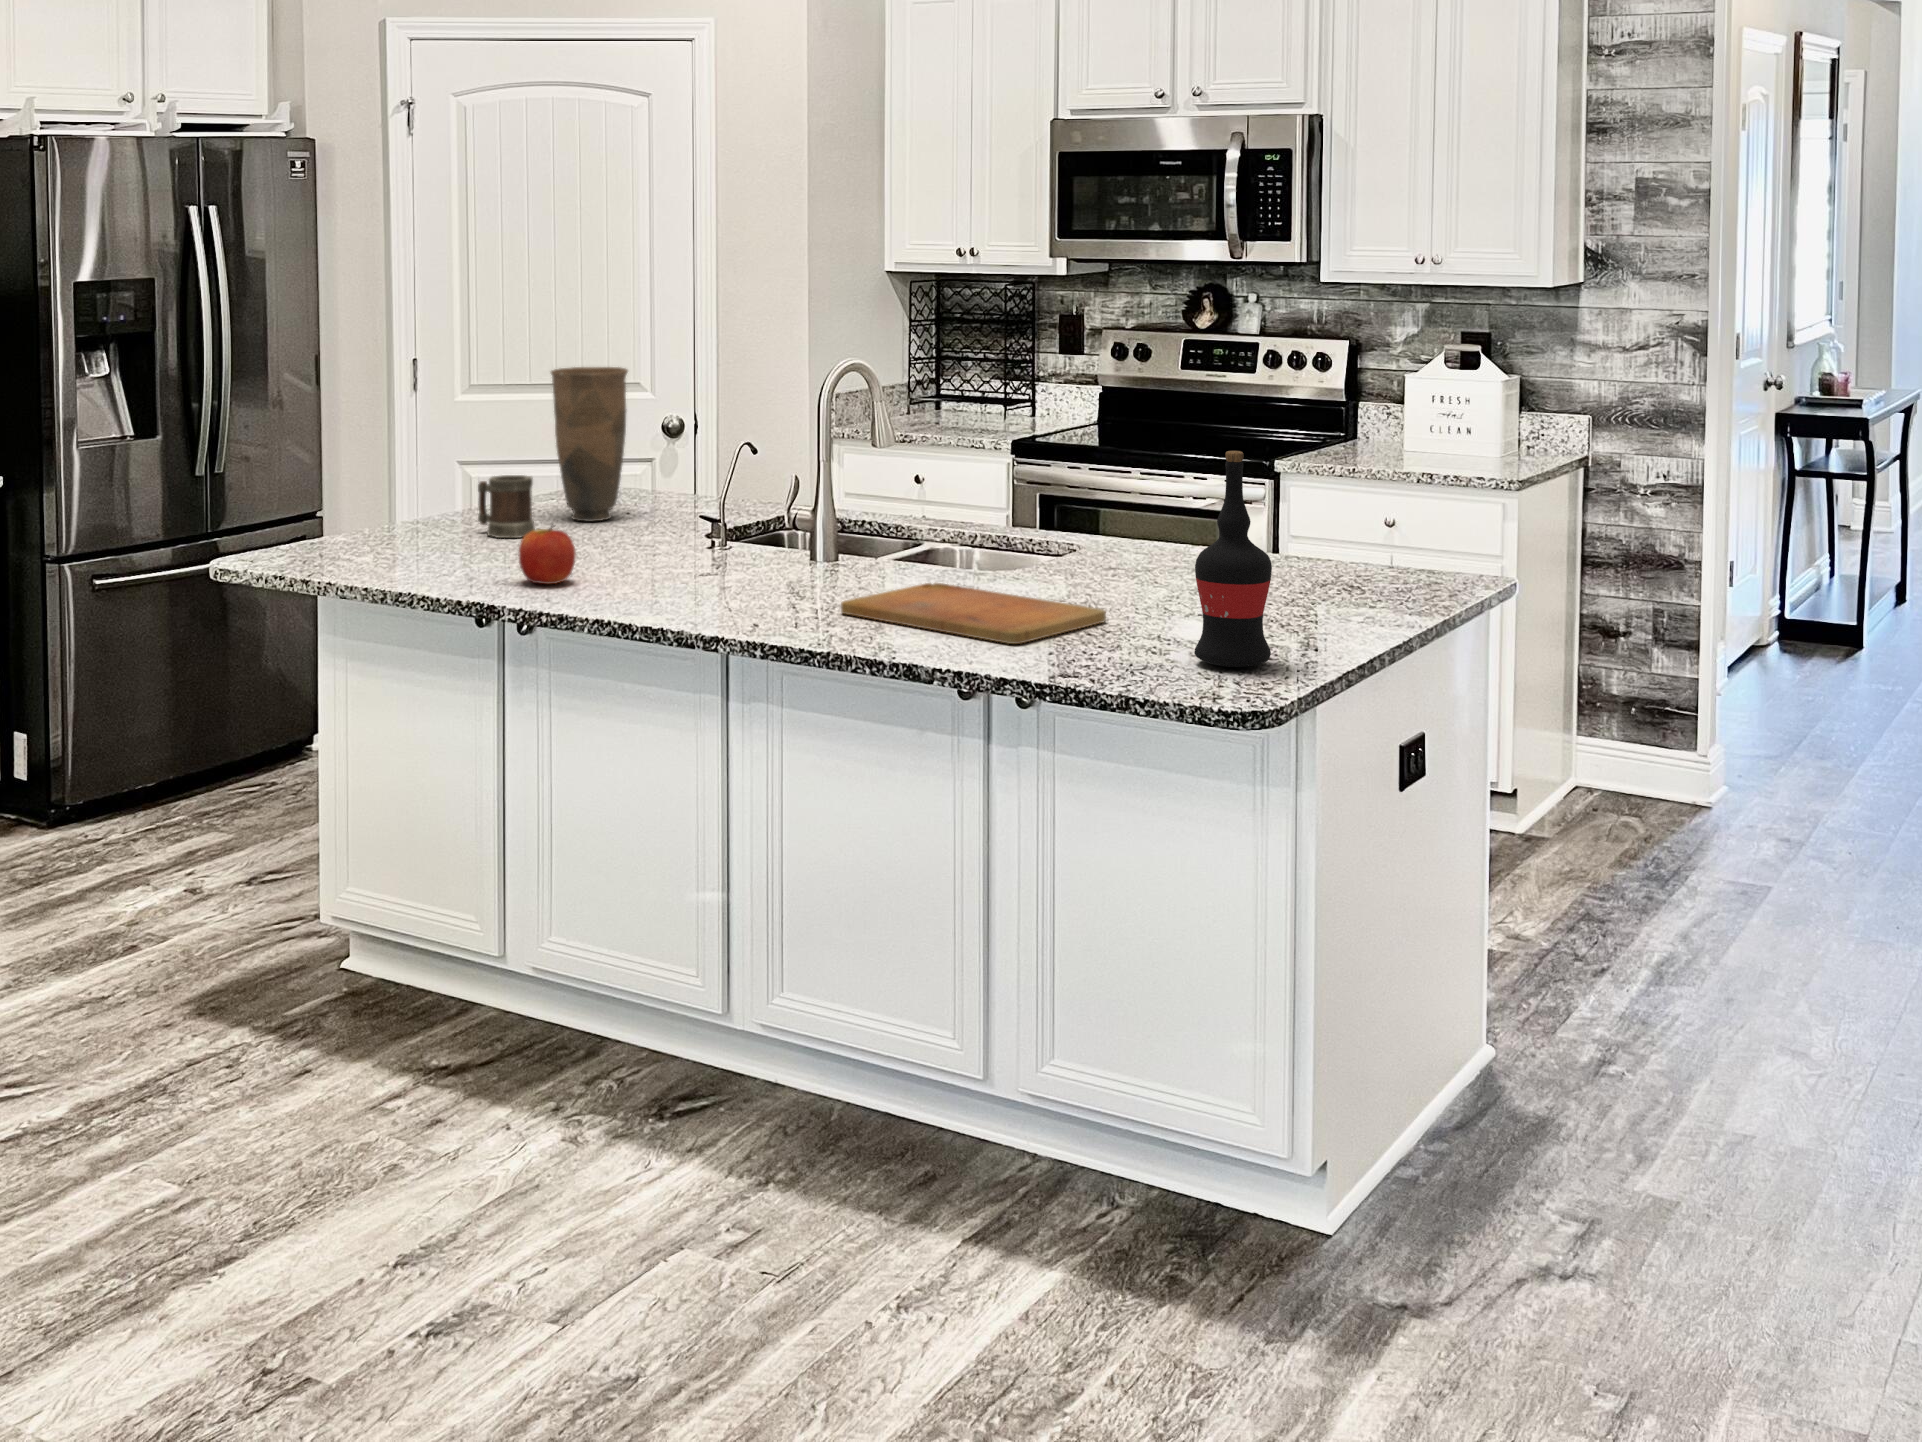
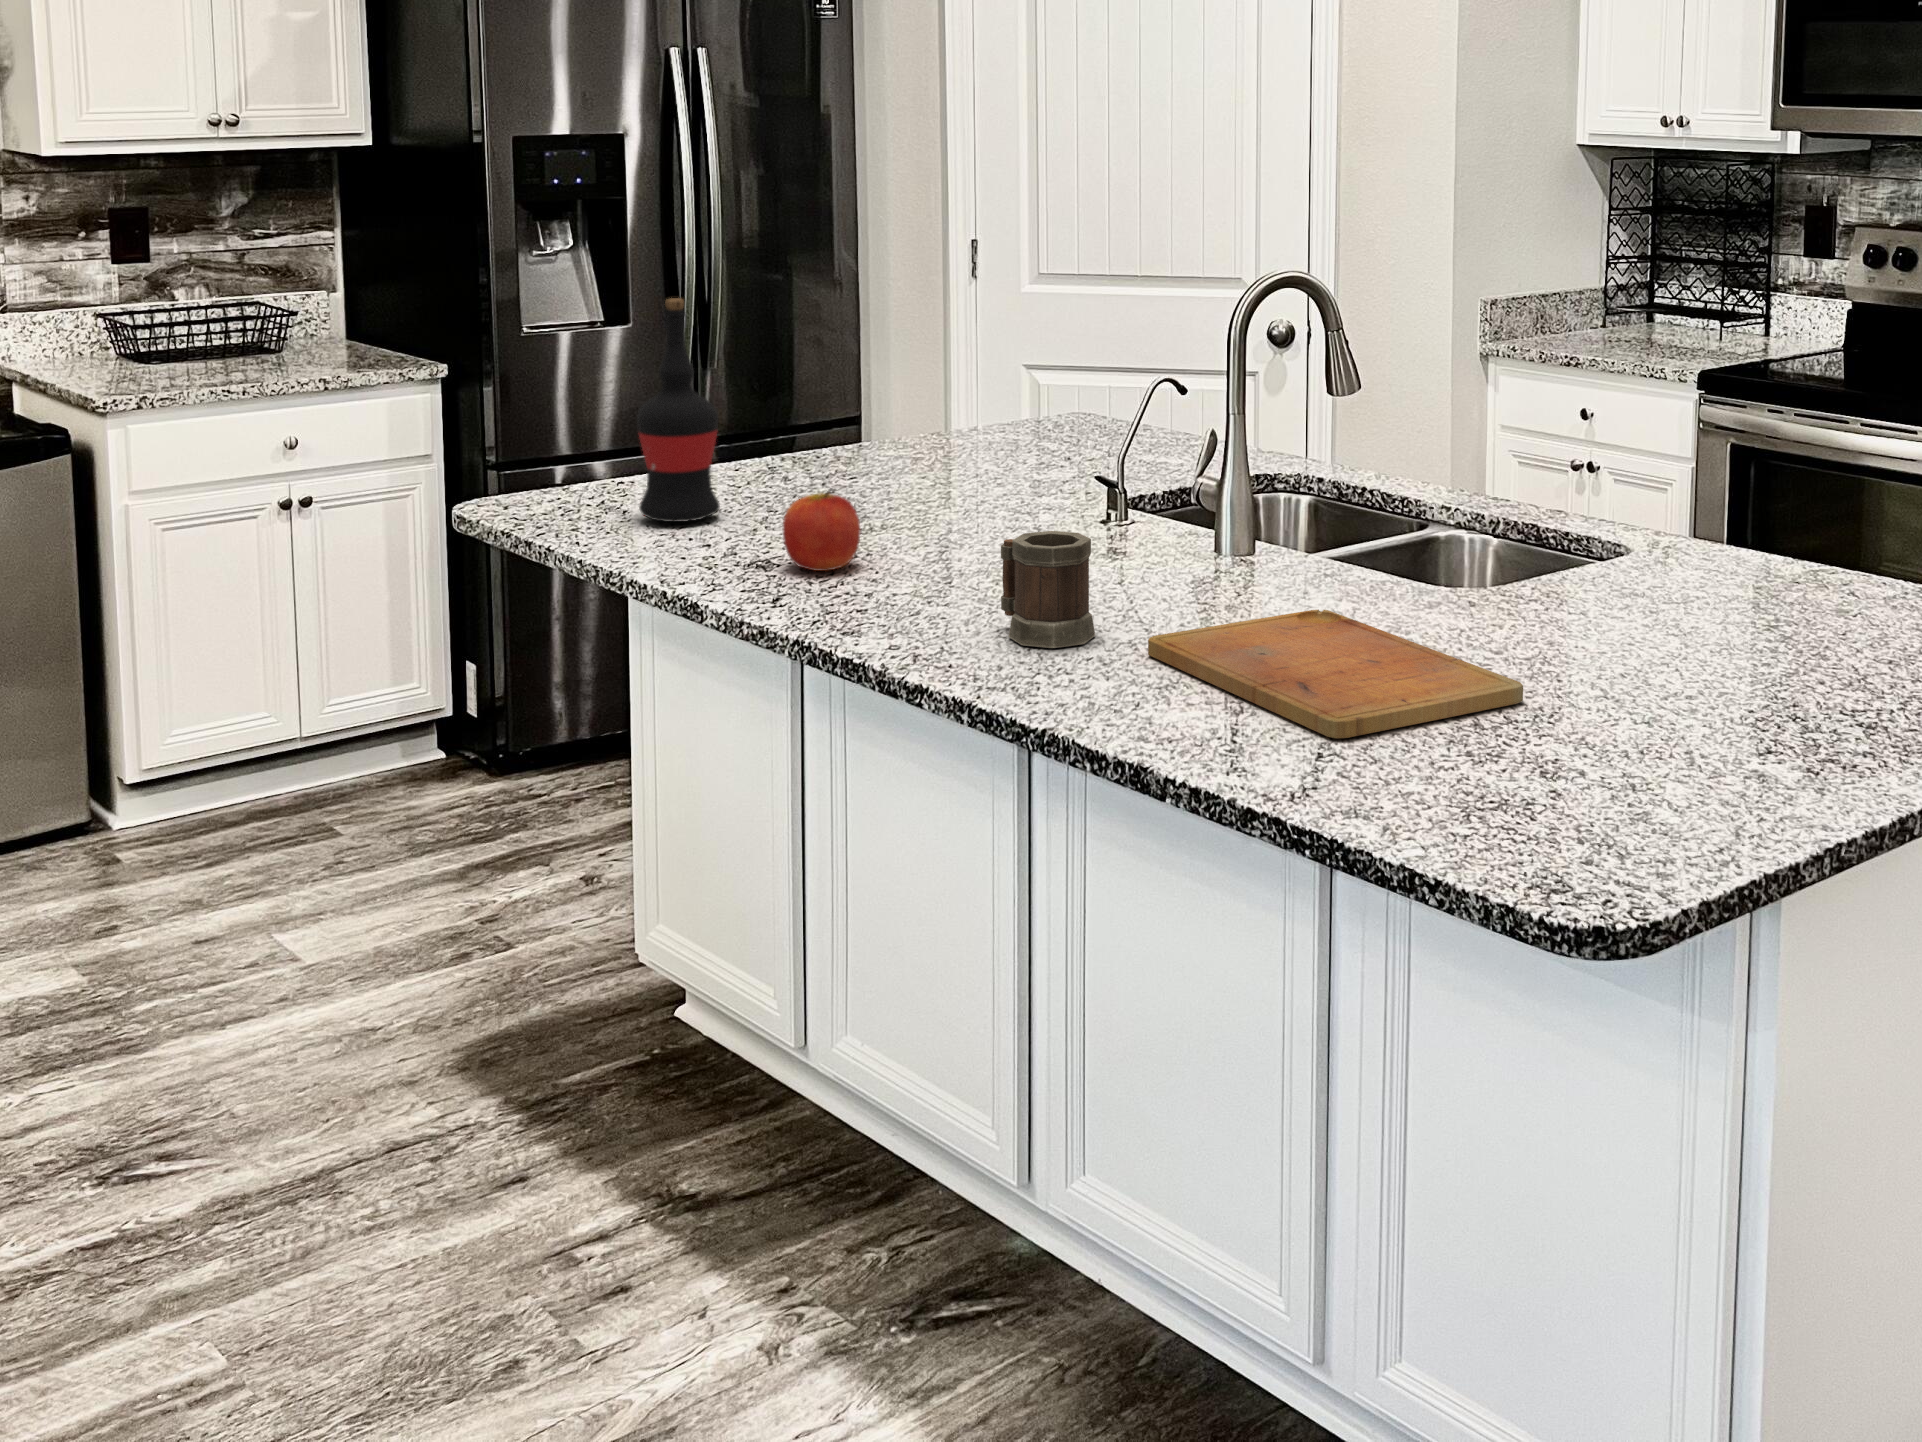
vase: present [551,367,628,521] -> none [961,264,1064,468]
wine bottle: present [1194,451,1272,667] -> present [637,298,720,522]
mug: present [478,475,535,538] -> present [1001,531,1095,648]

